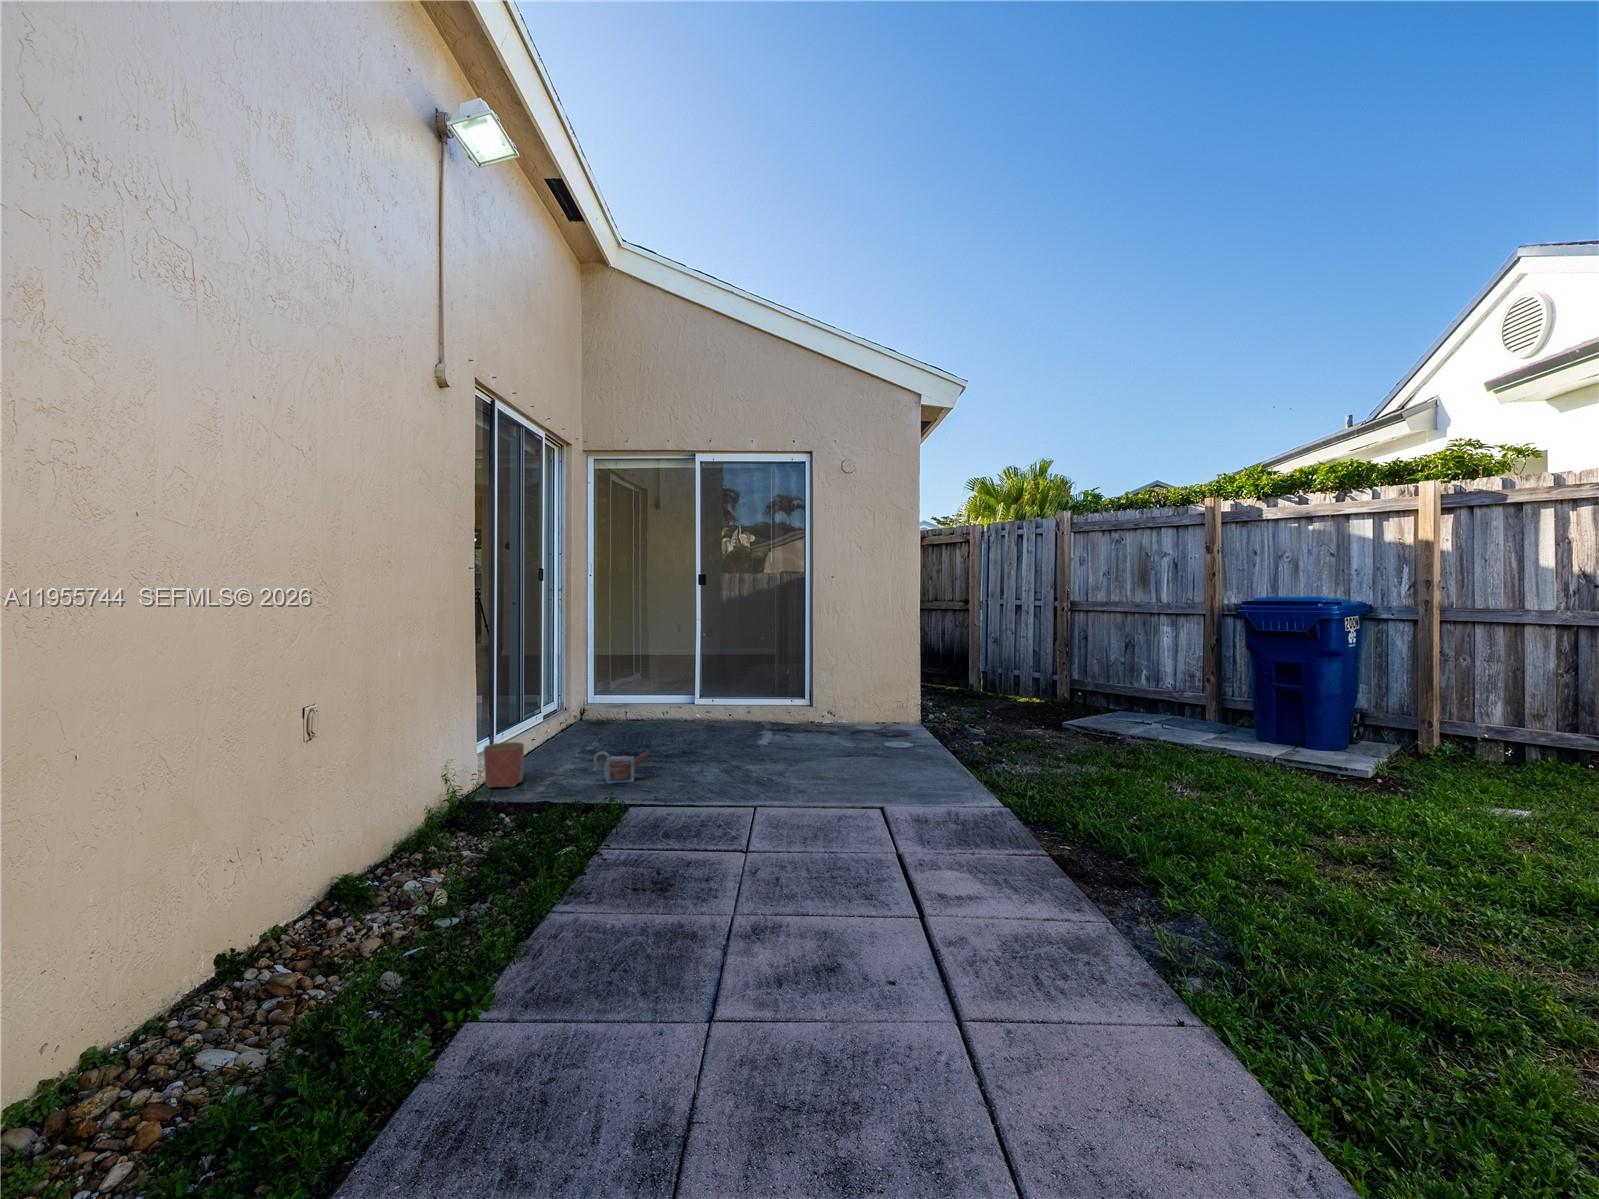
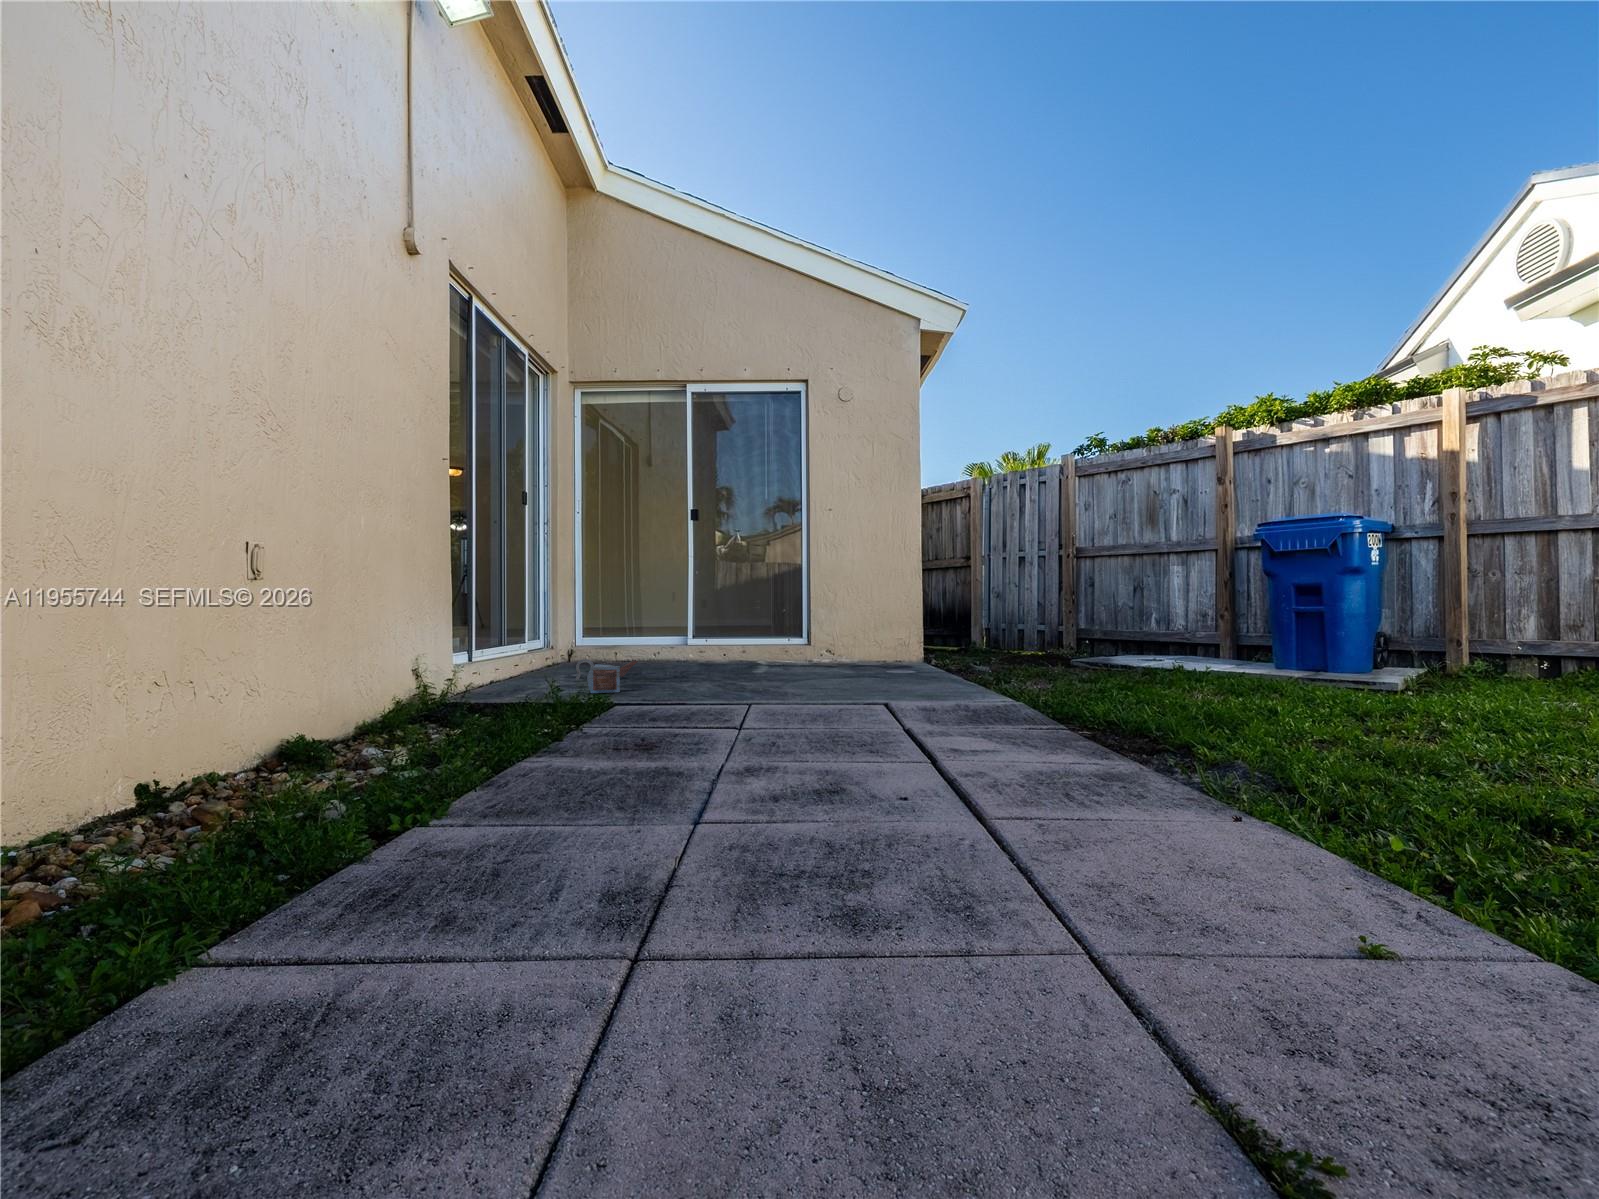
planter: present [484,742,524,787] -> none [458,652,502,696]

